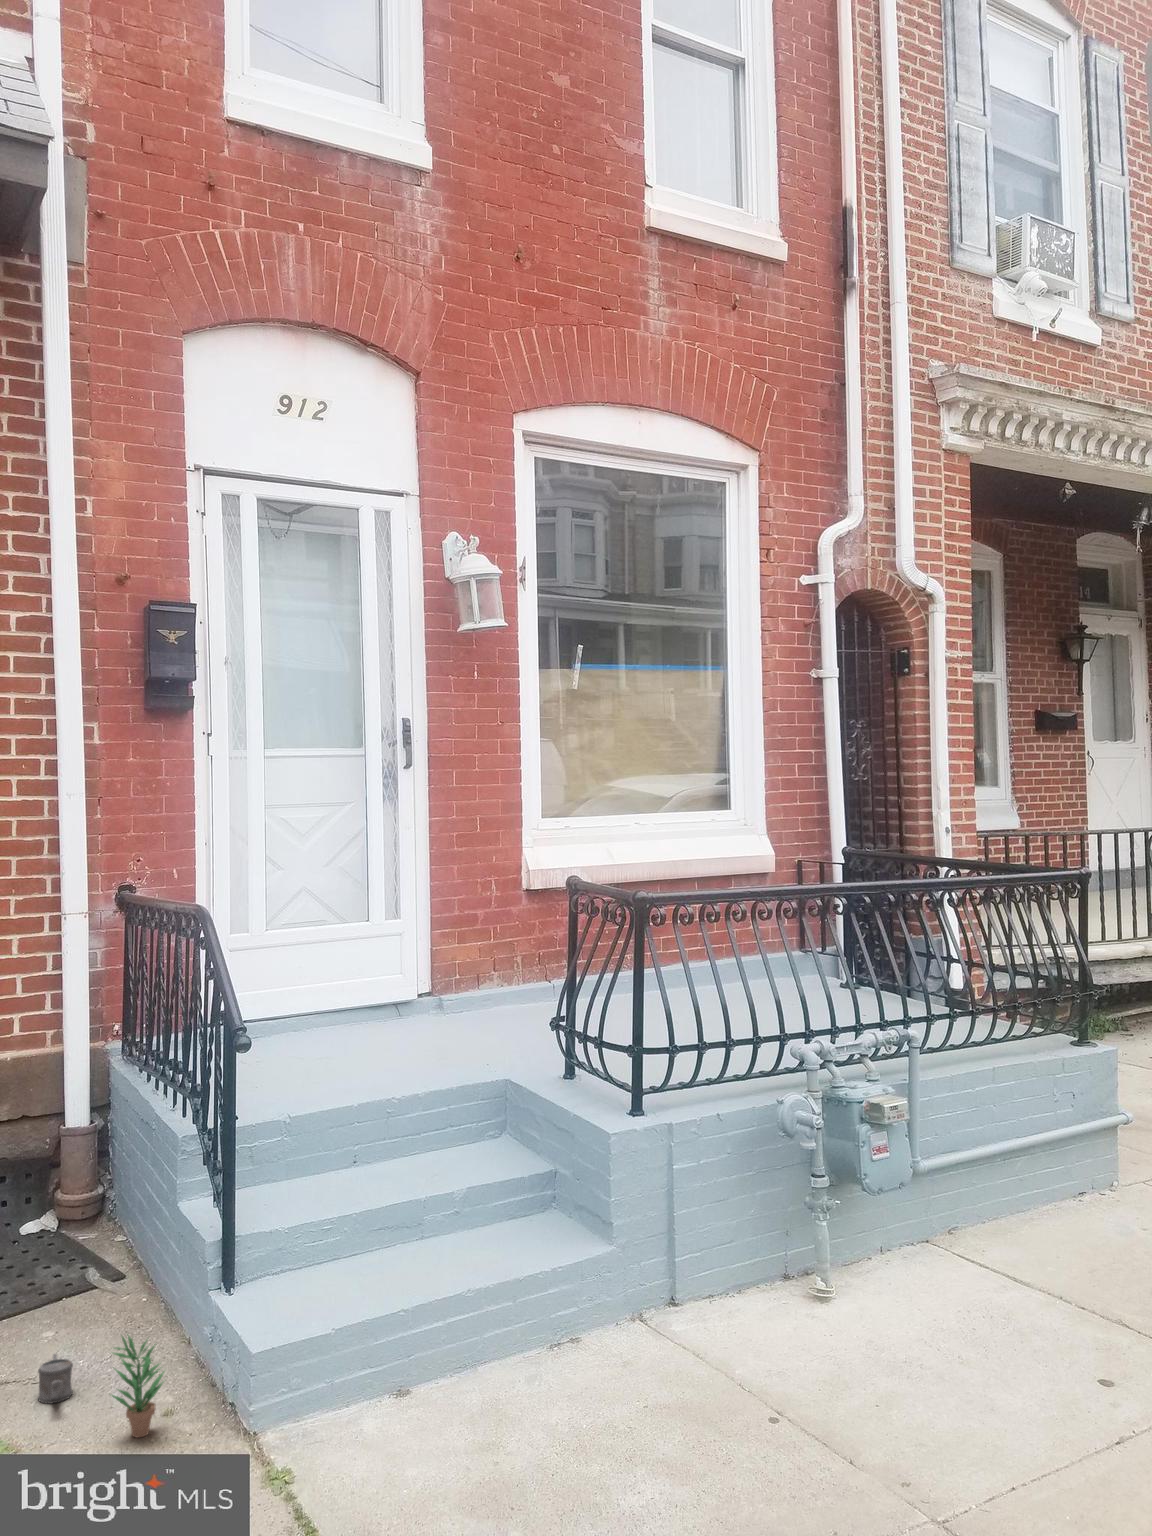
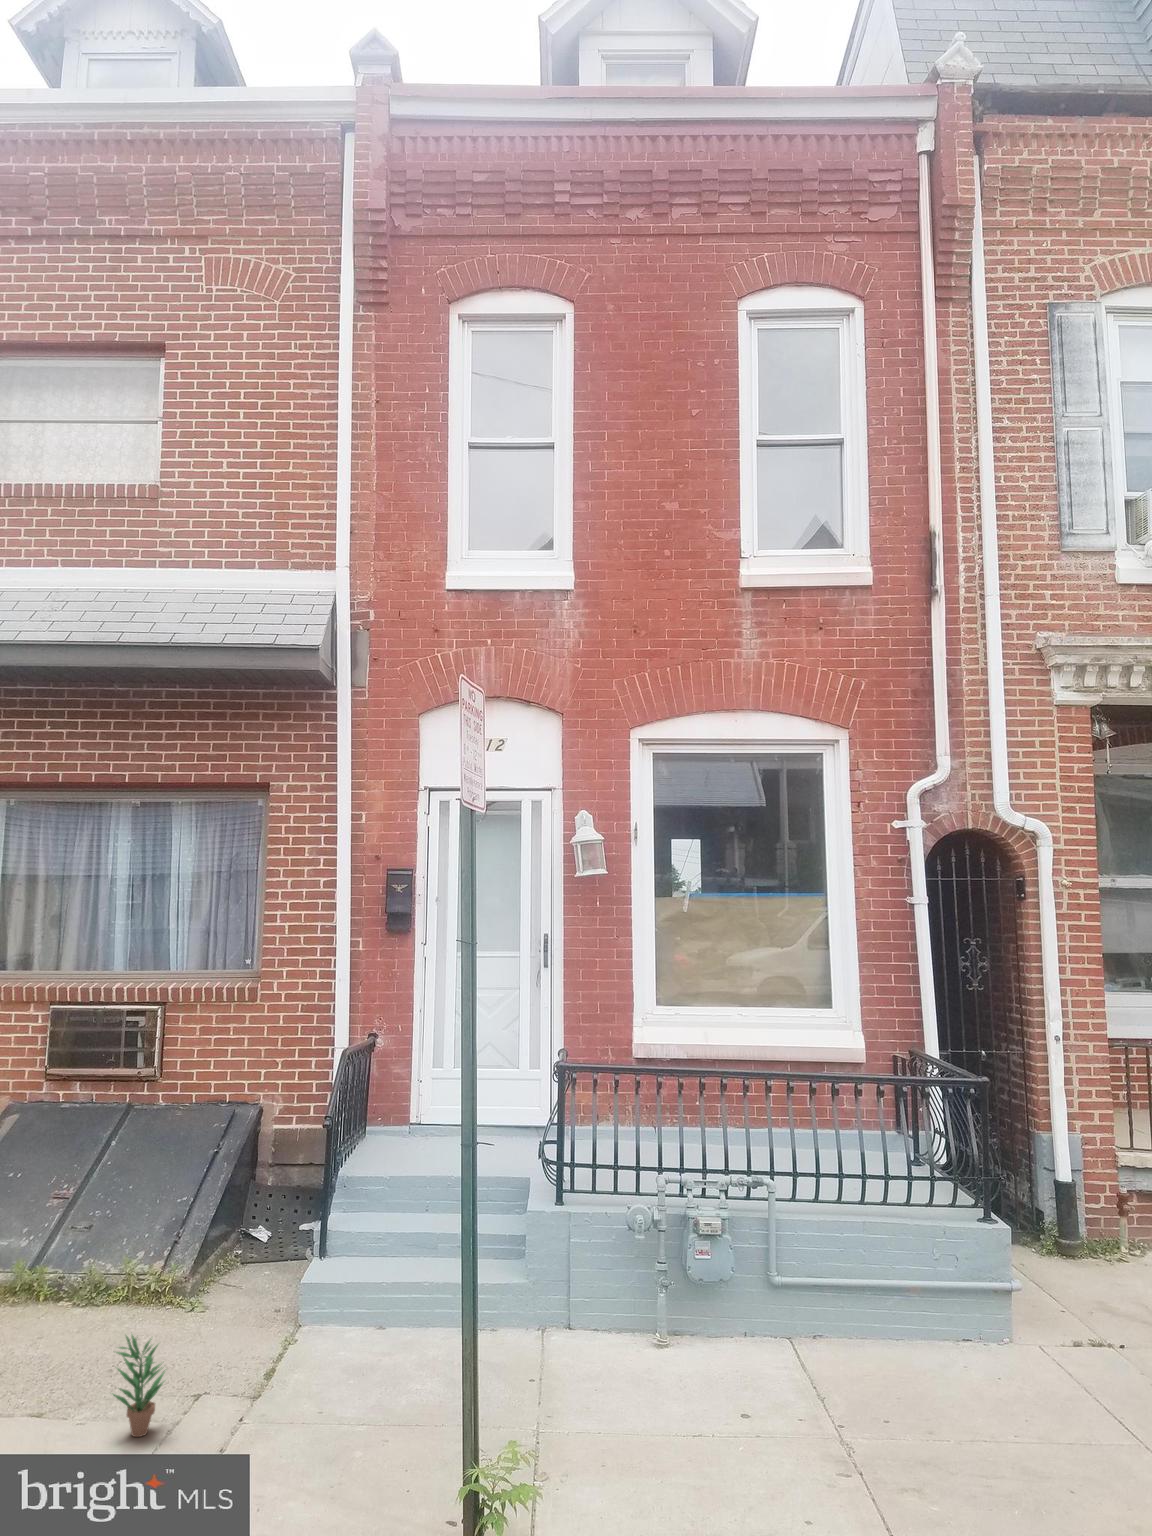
watering can: present [38,1353,73,1404] -> none [37,1353,74,1403]

